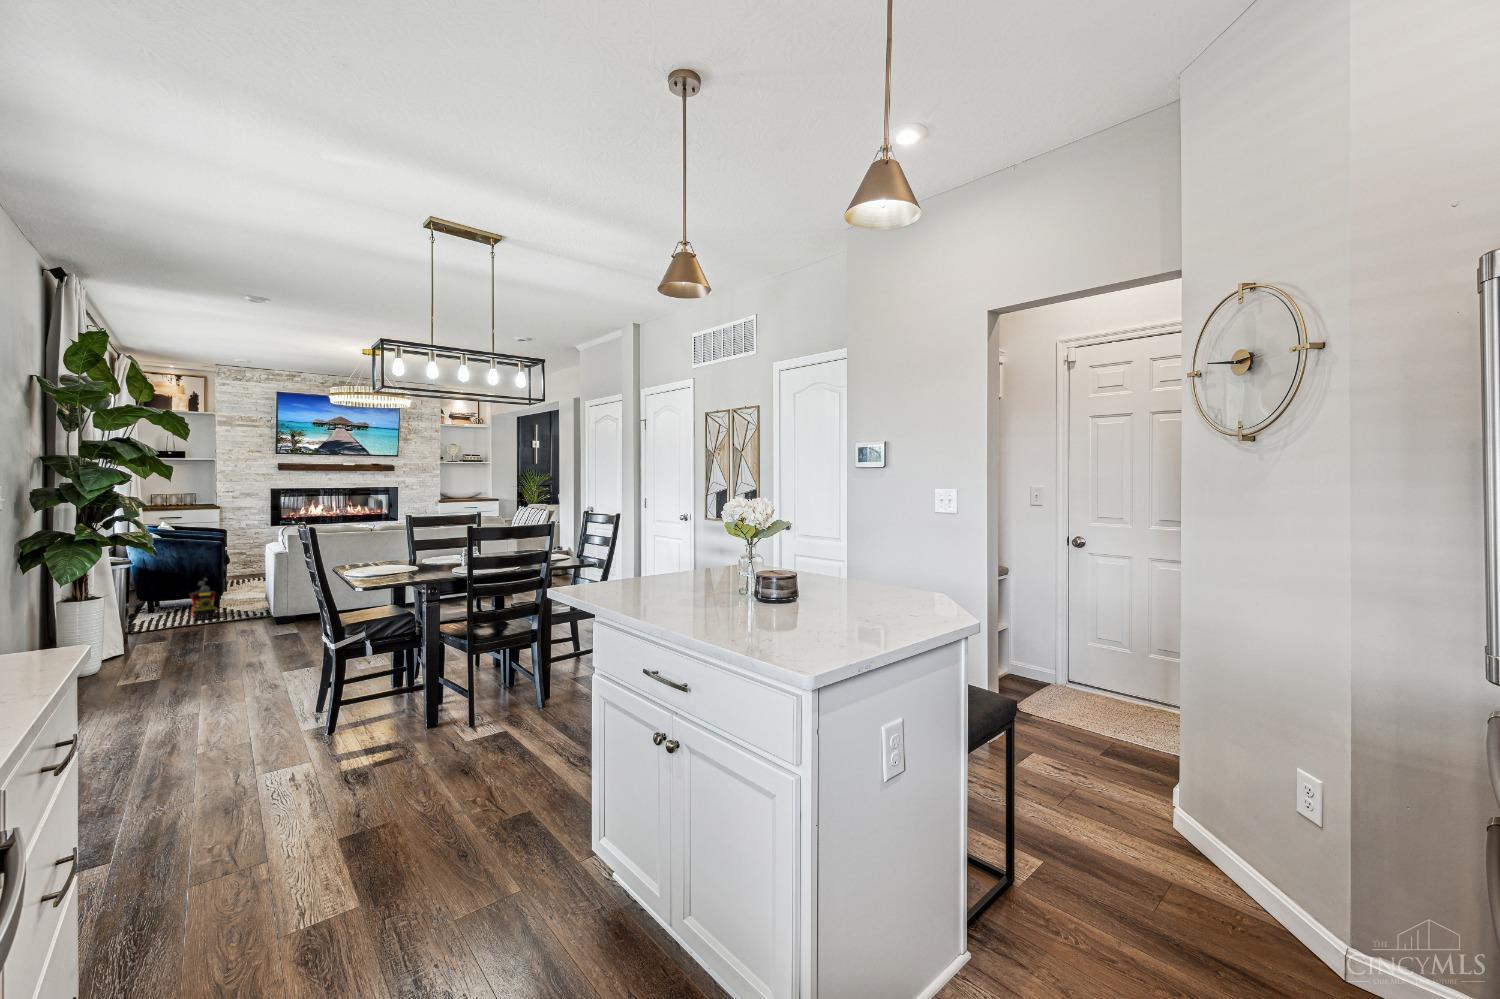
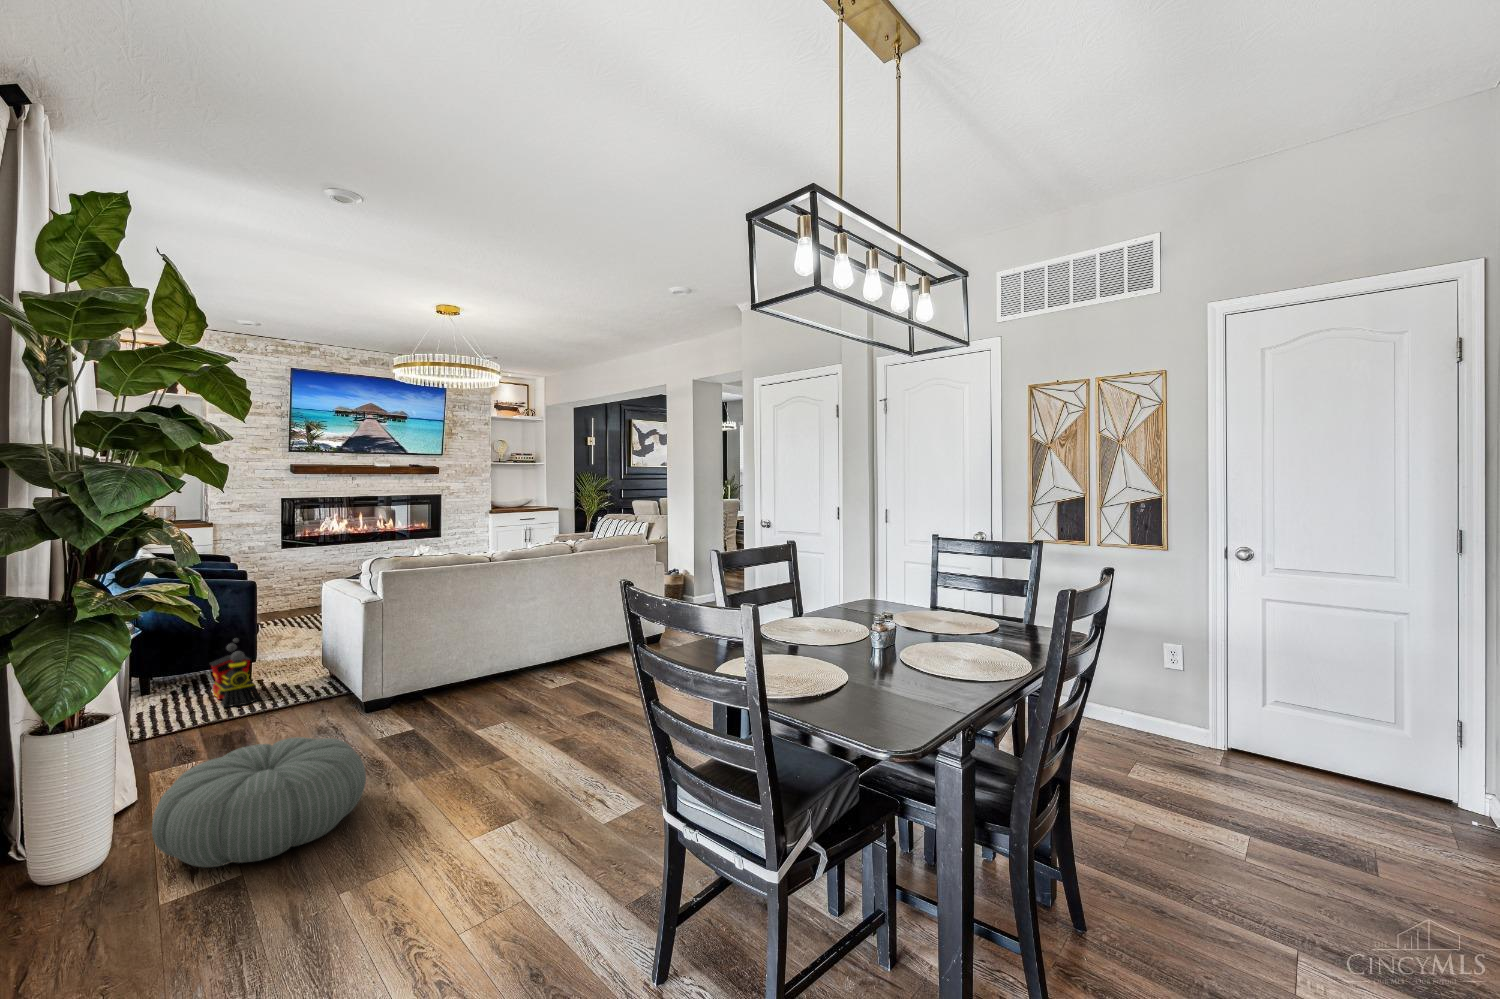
pouf: none [121,622,243,676] -> present [152,737,366,867]

